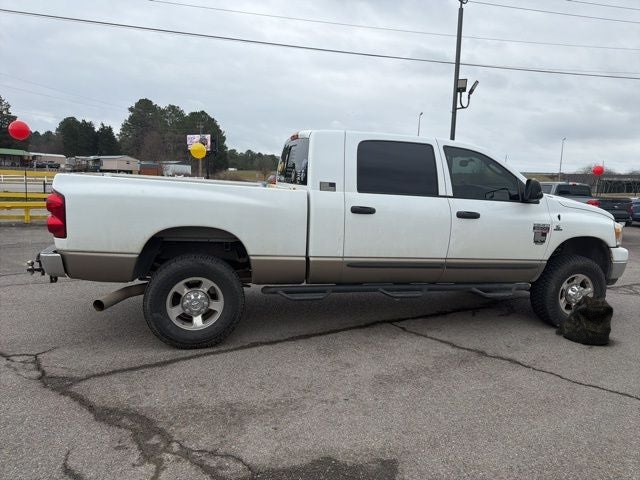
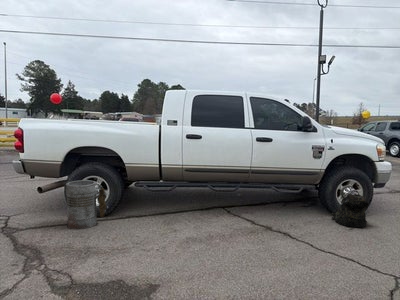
trash can: none [157,285,227,371] -> present [66,180,108,229]

